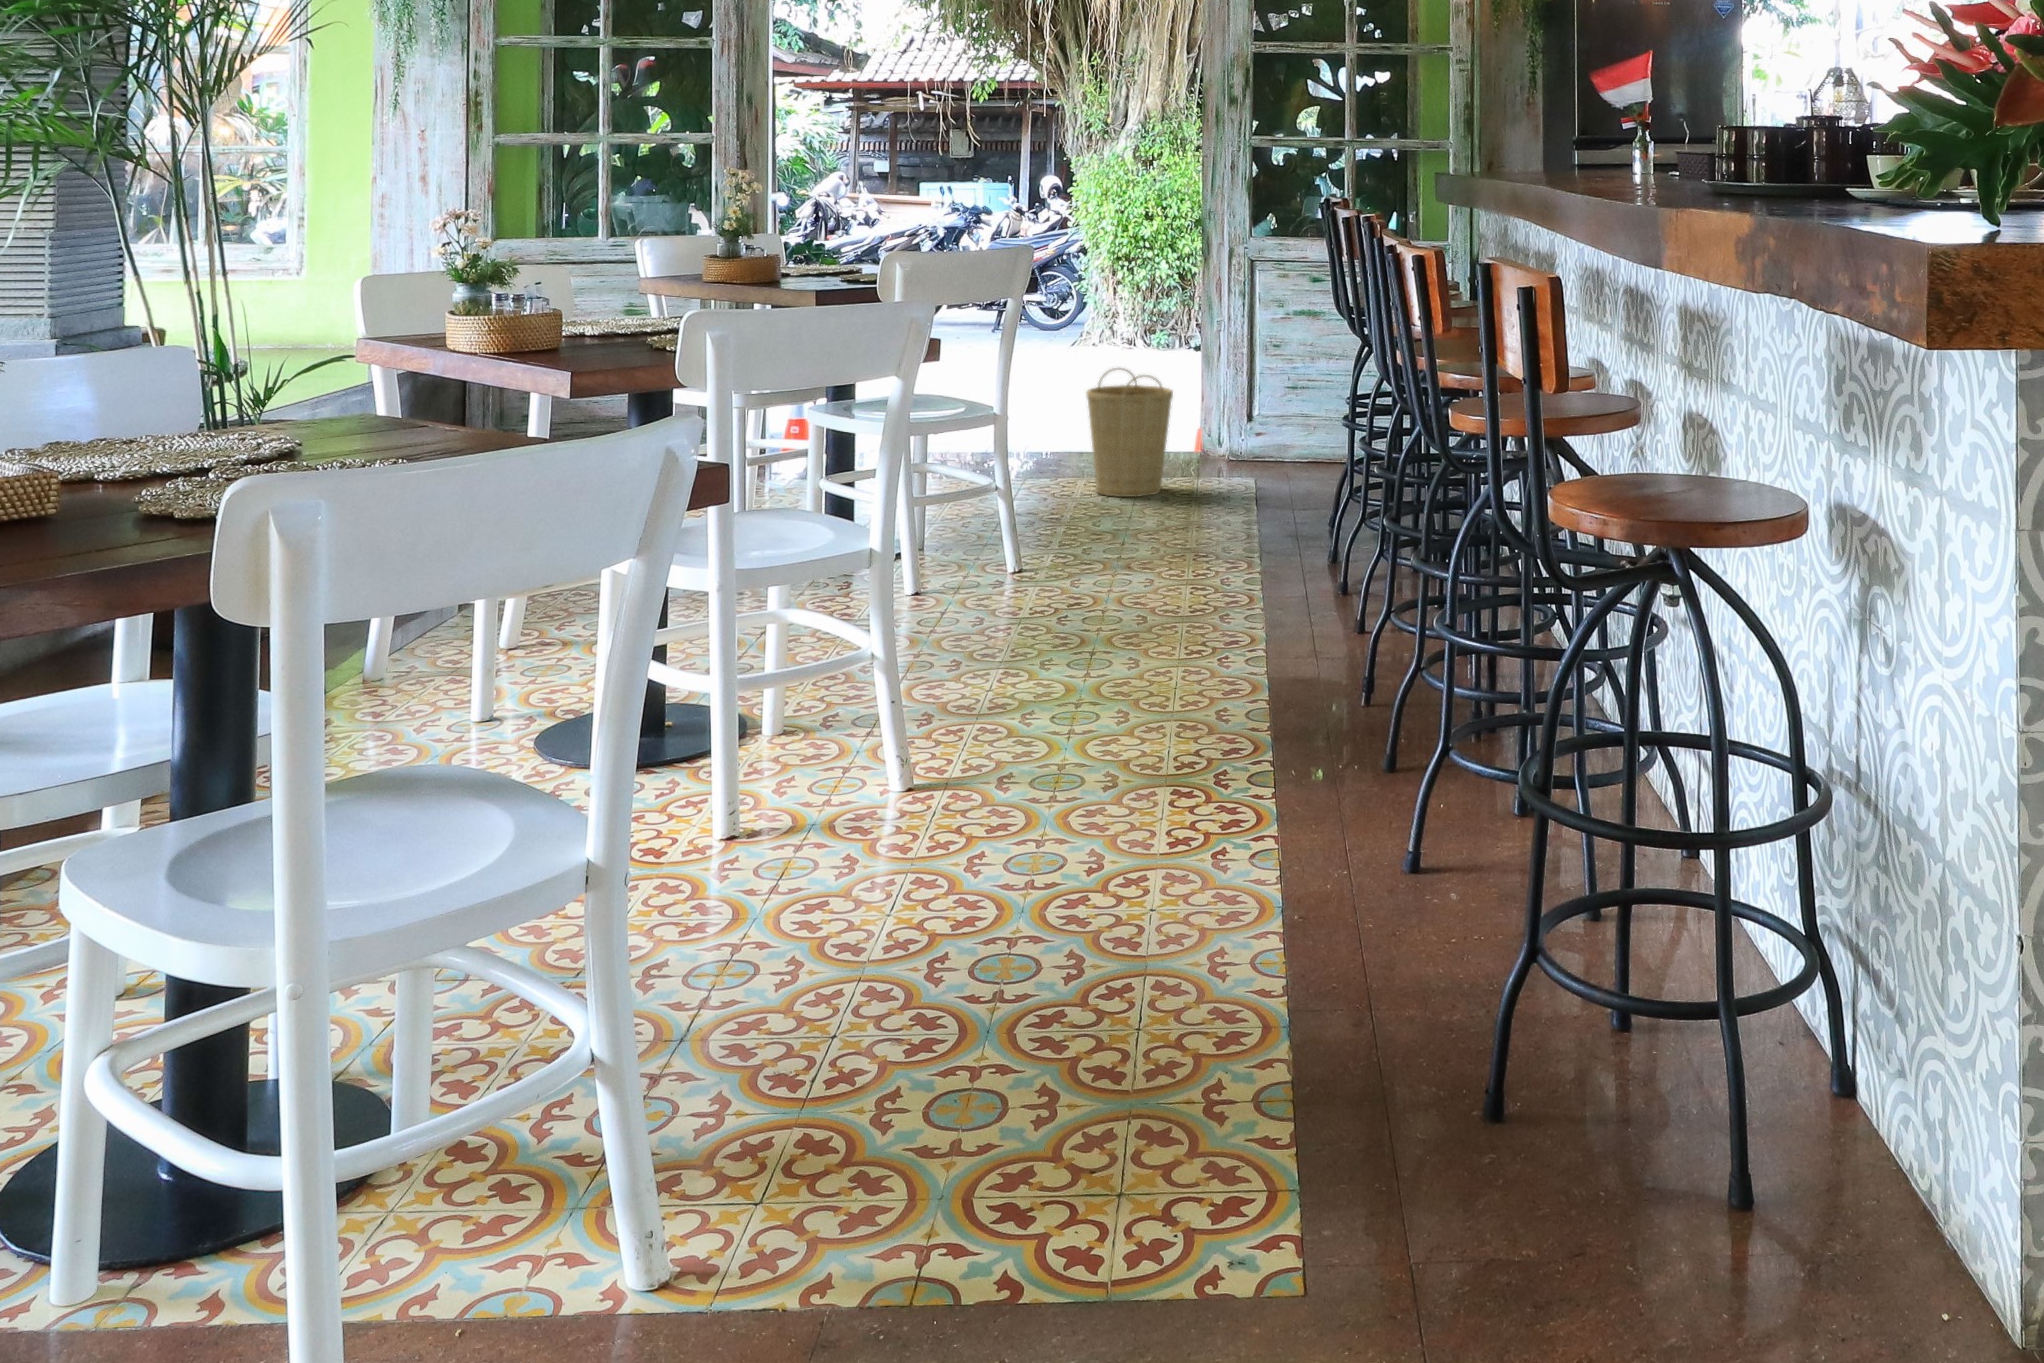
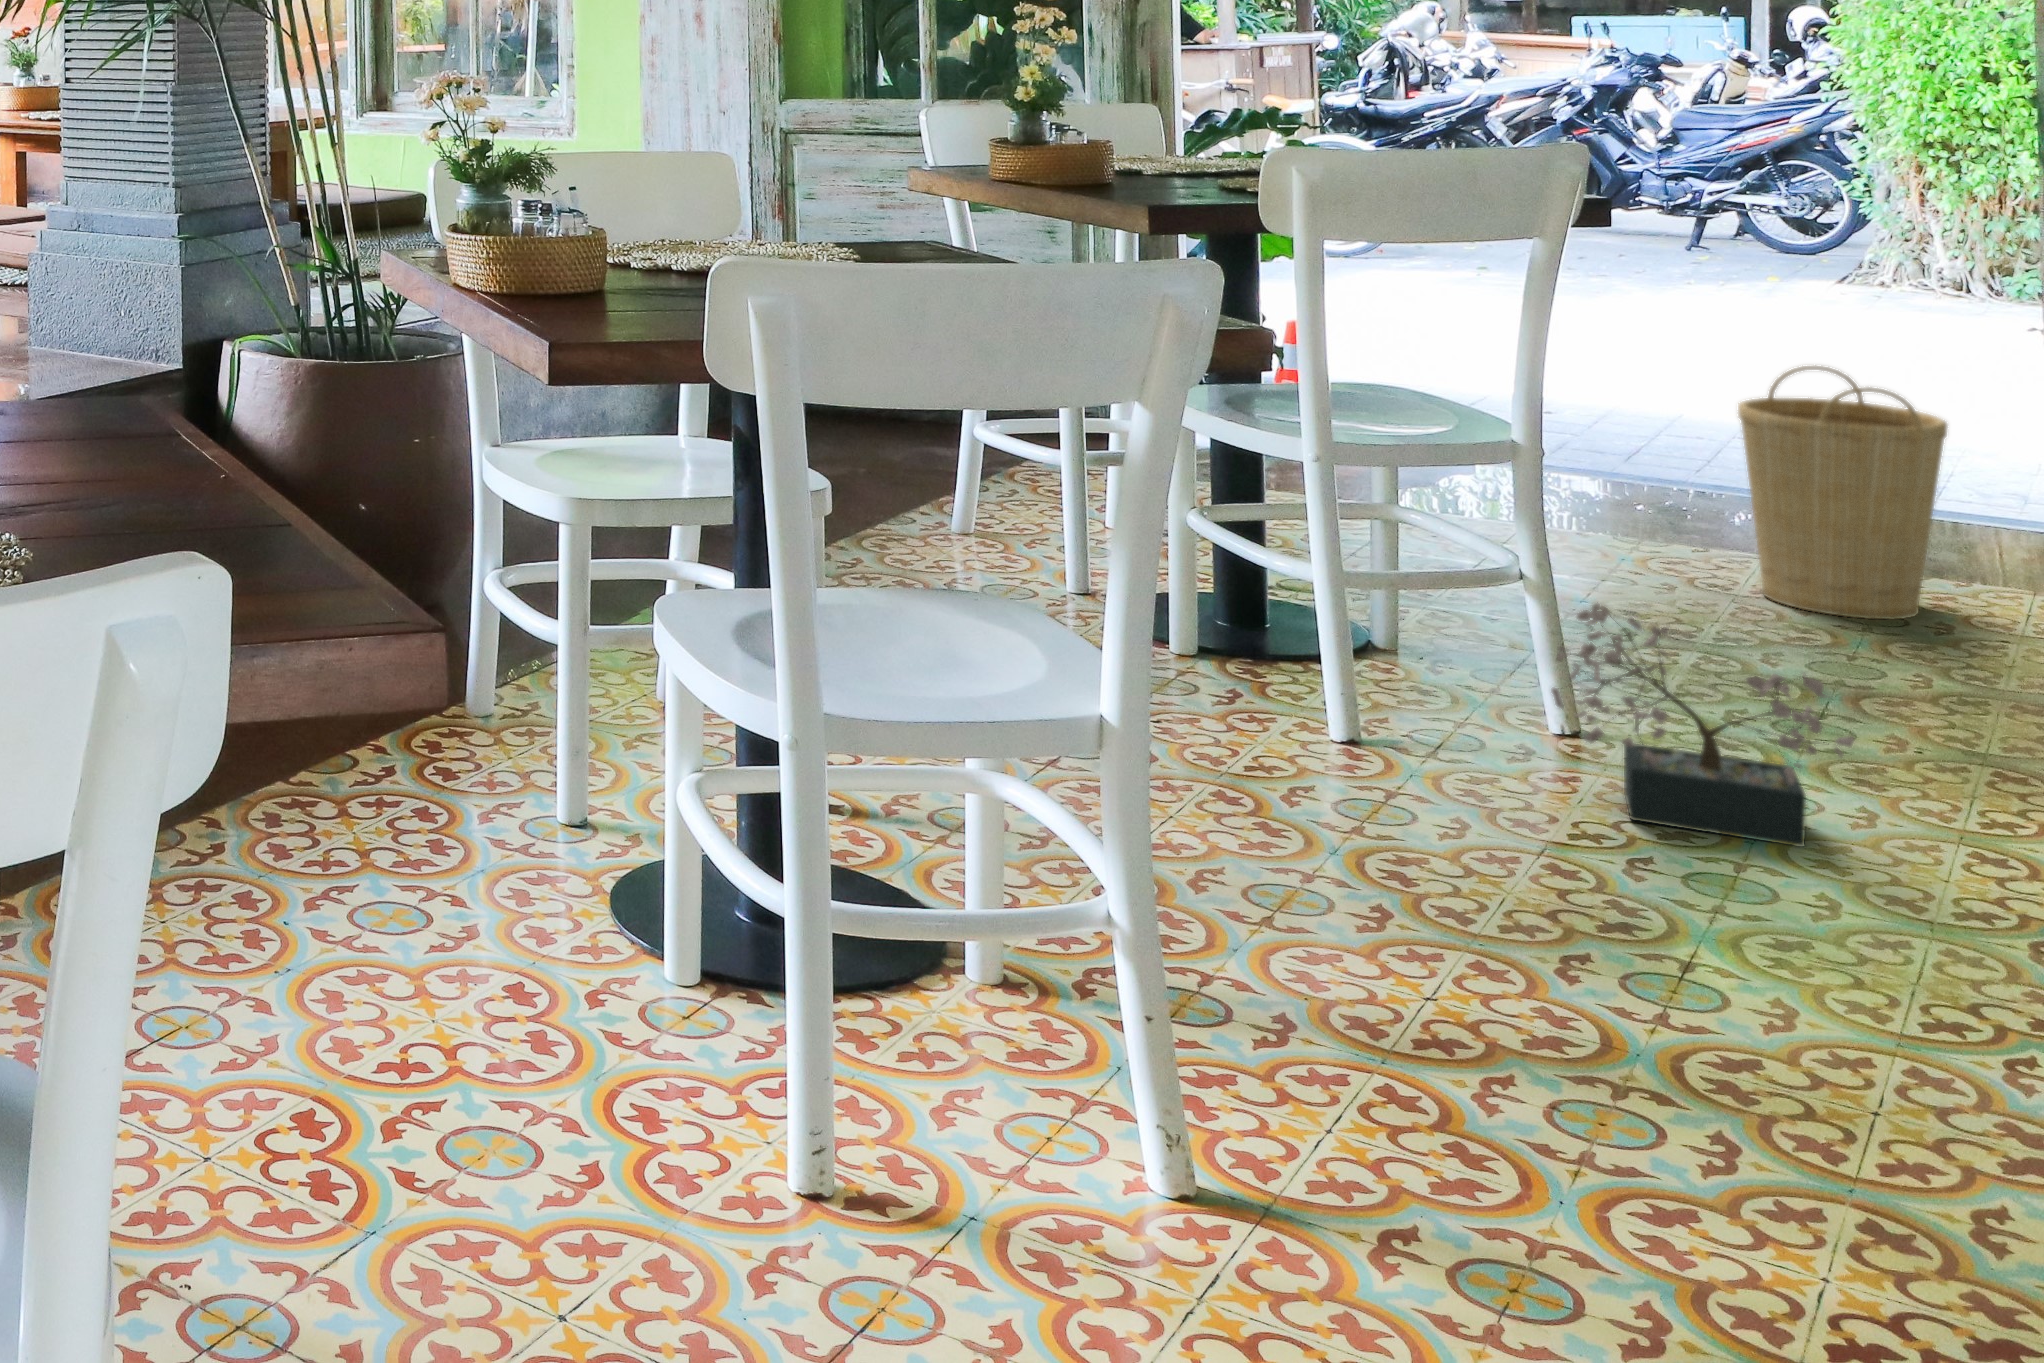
decorative plant: none [1041,485,1165,591] -> present [1551,602,1854,847]

